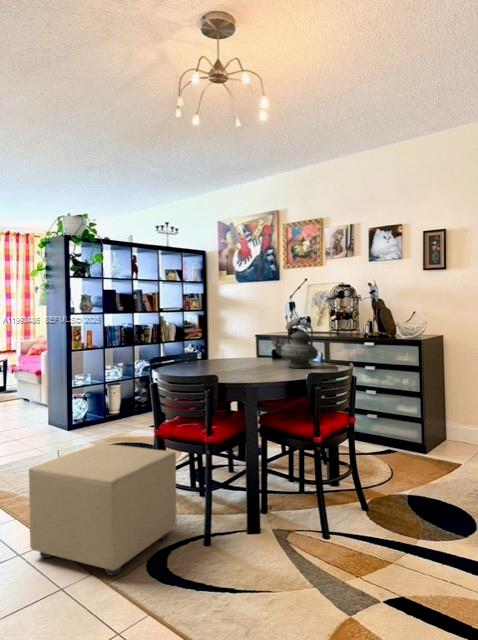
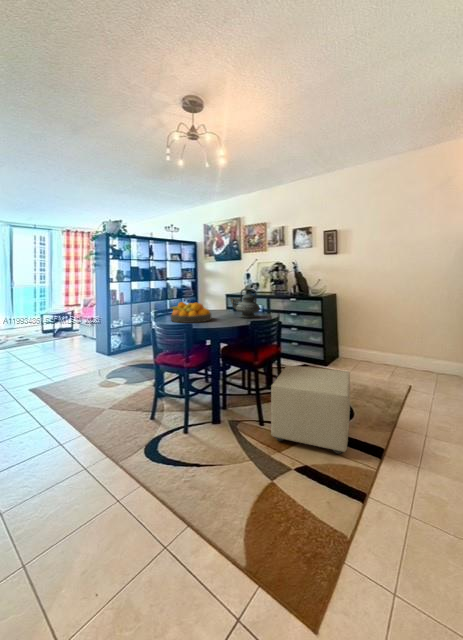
fruit bowl: none [181,342,244,373] -> present [171,302,211,323]
ottoman: present [29,443,176,575] -> present [271,365,350,454]

